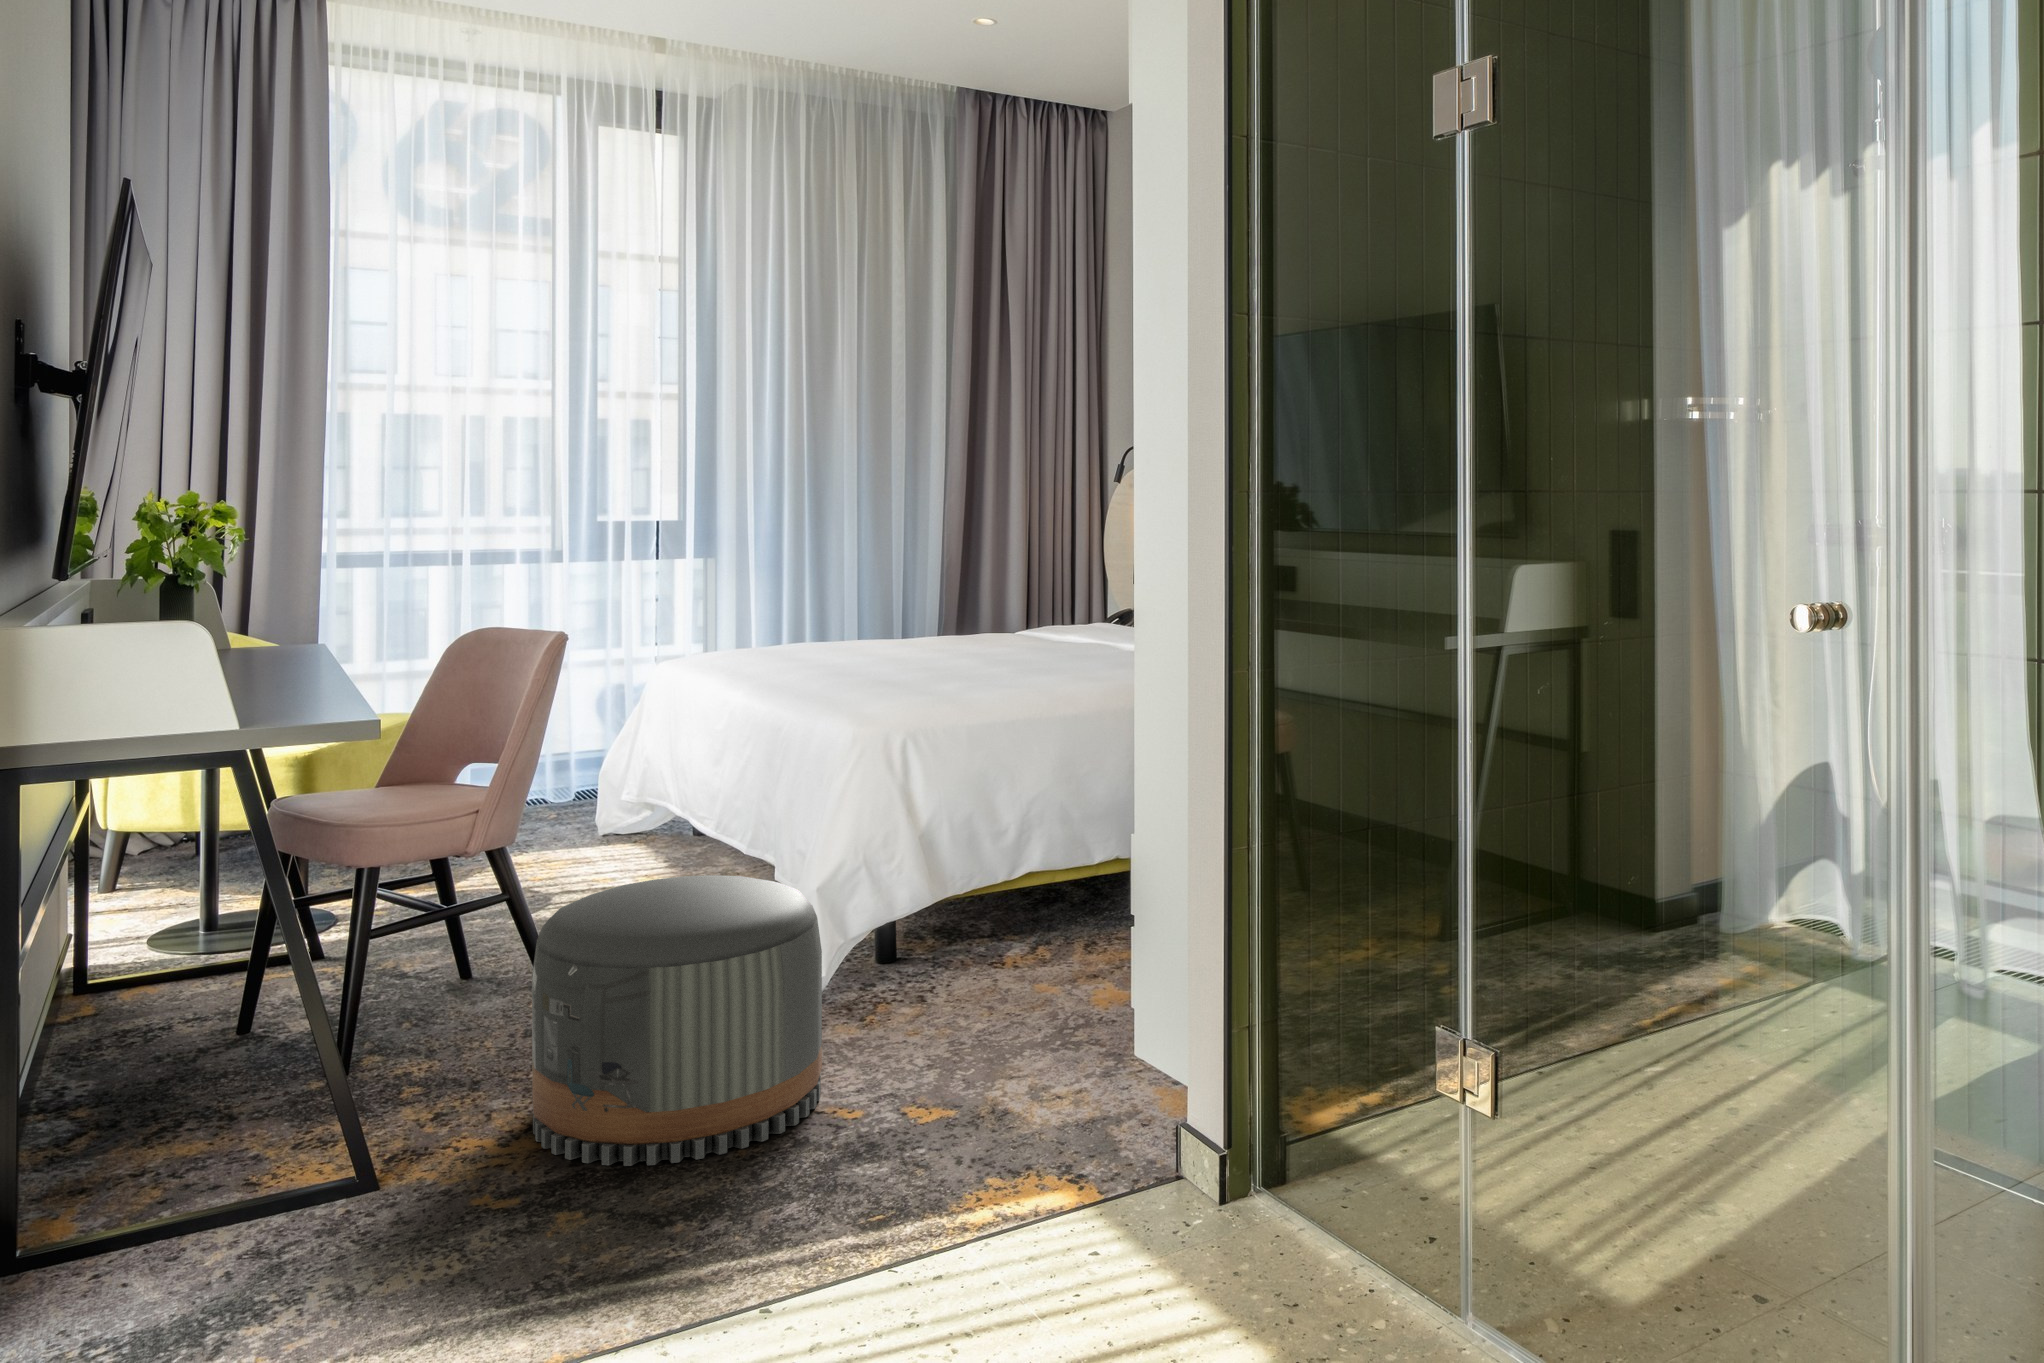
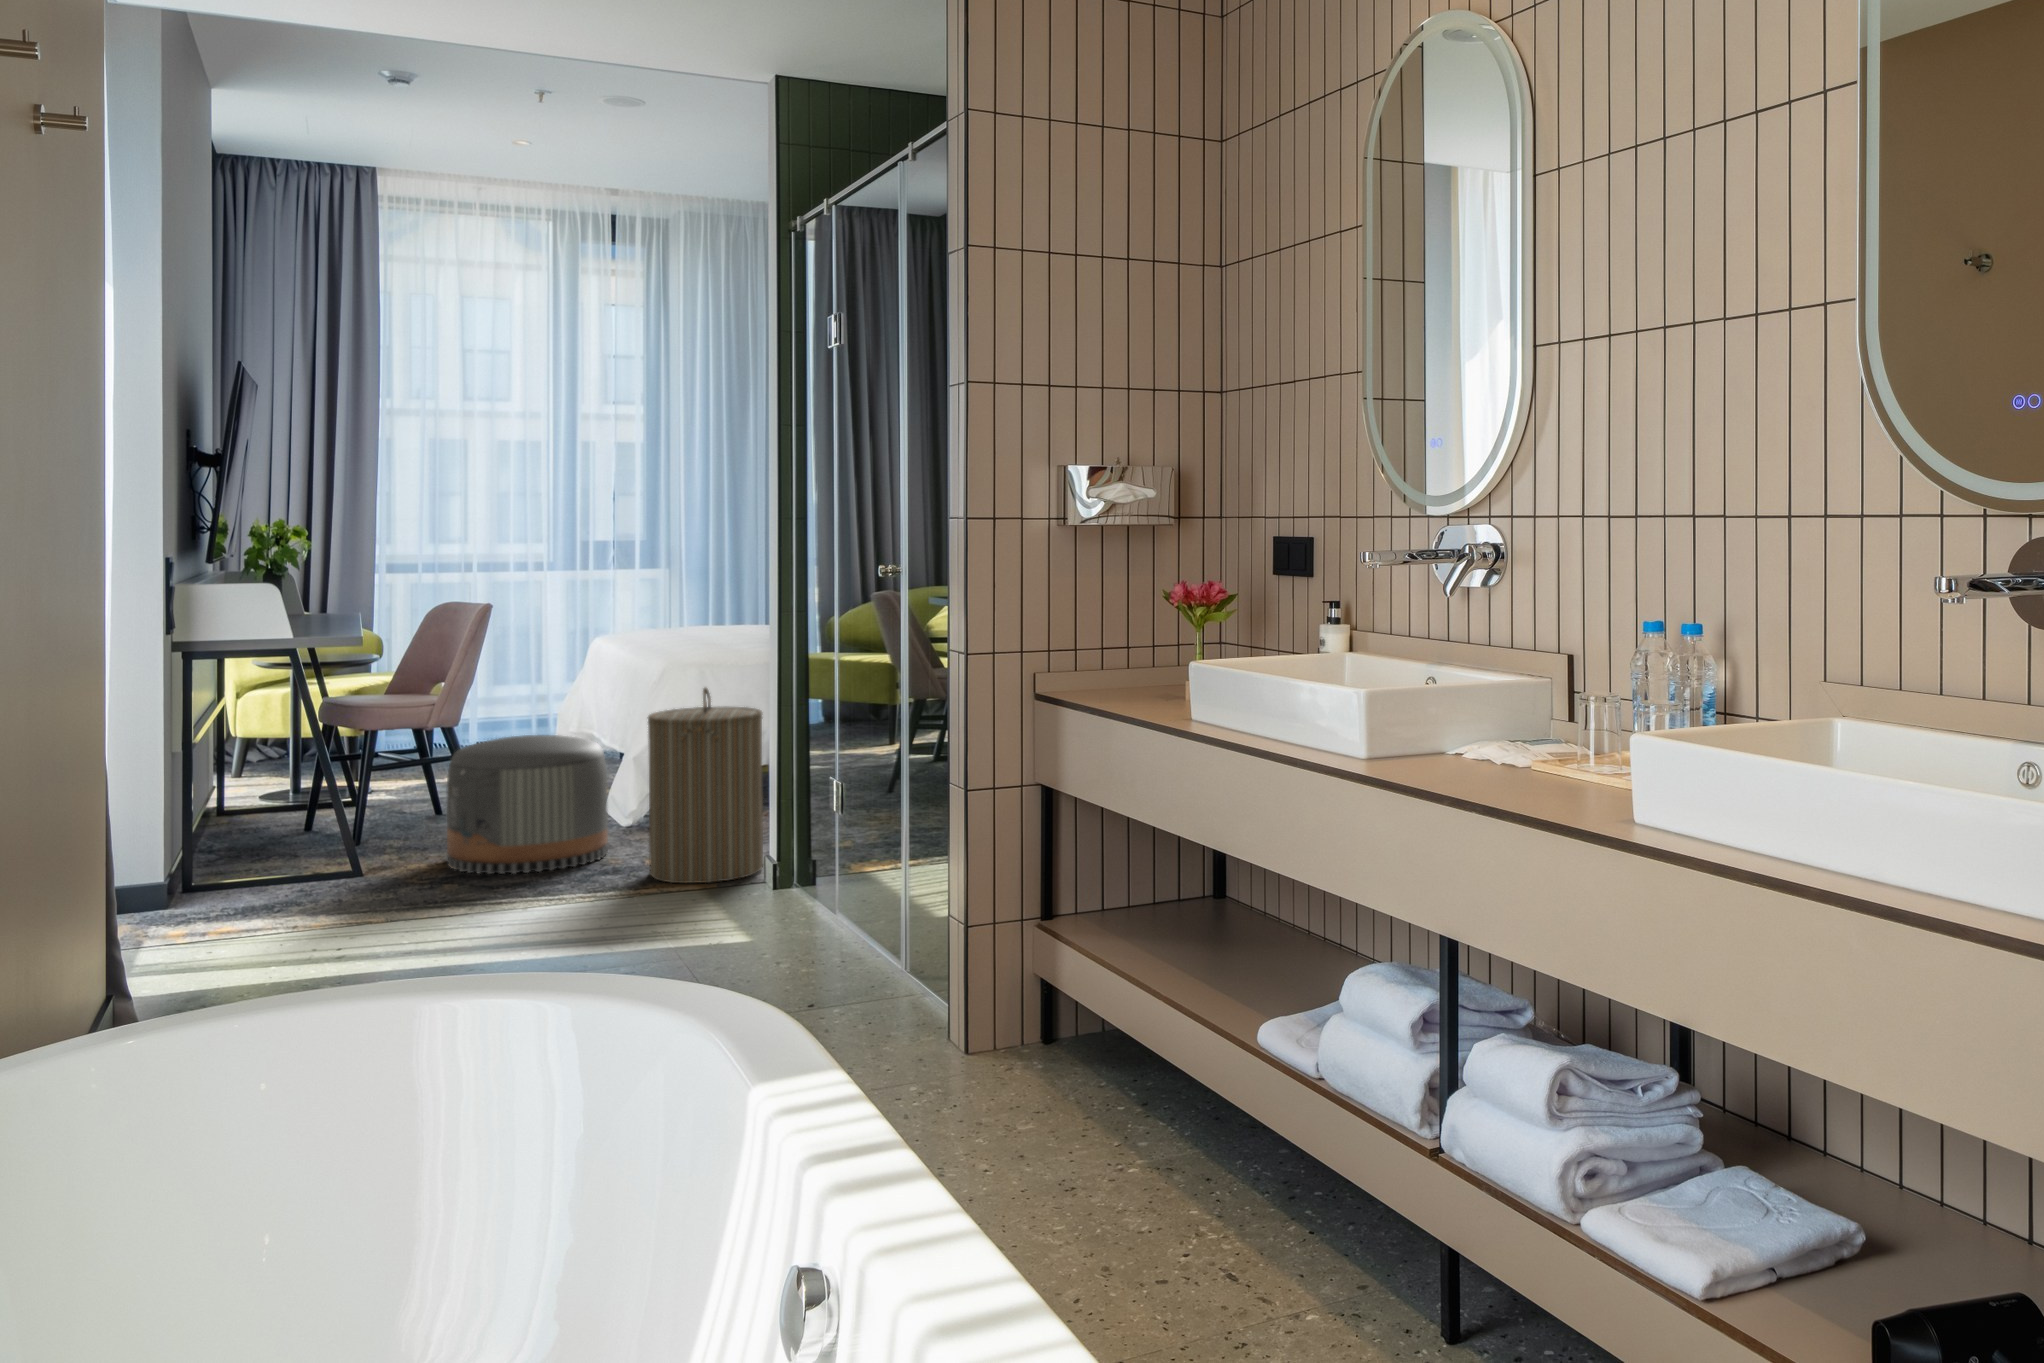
laundry hamper: none [940,804,1146,1187] -> present [648,688,763,883]

